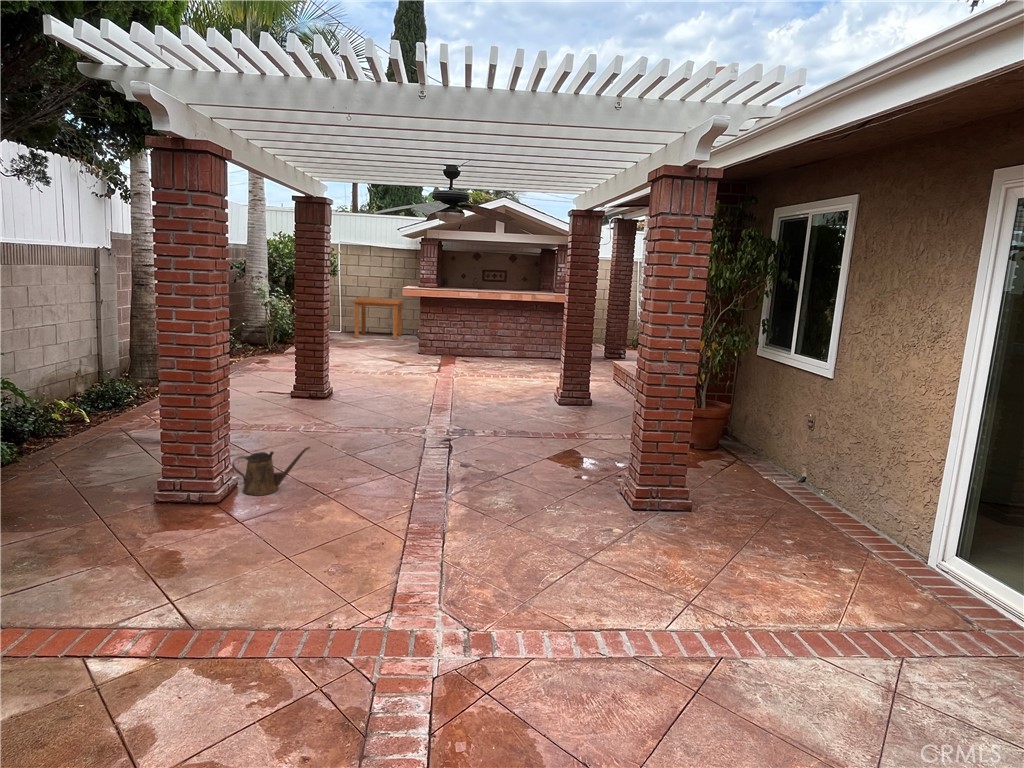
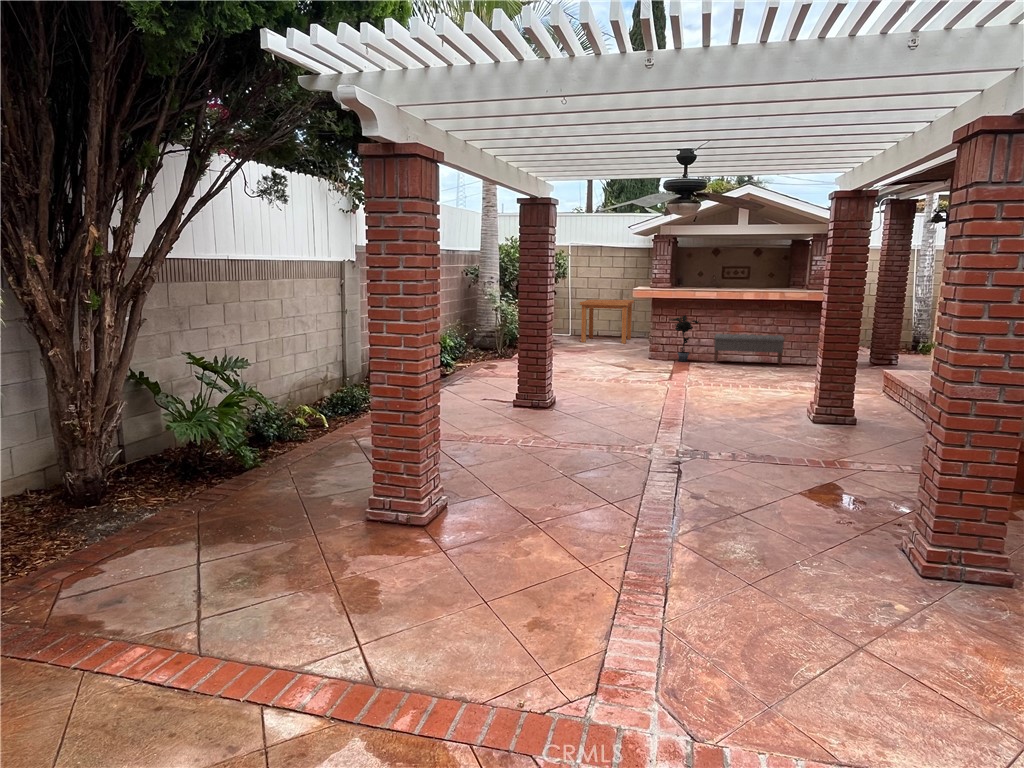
potted plant: none [436,313,464,355] -> present [670,315,700,362]
bench: none [476,331,532,360] -> present [714,334,784,367]
watering can: present [232,447,310,496] -> none [441,469,520,519]

